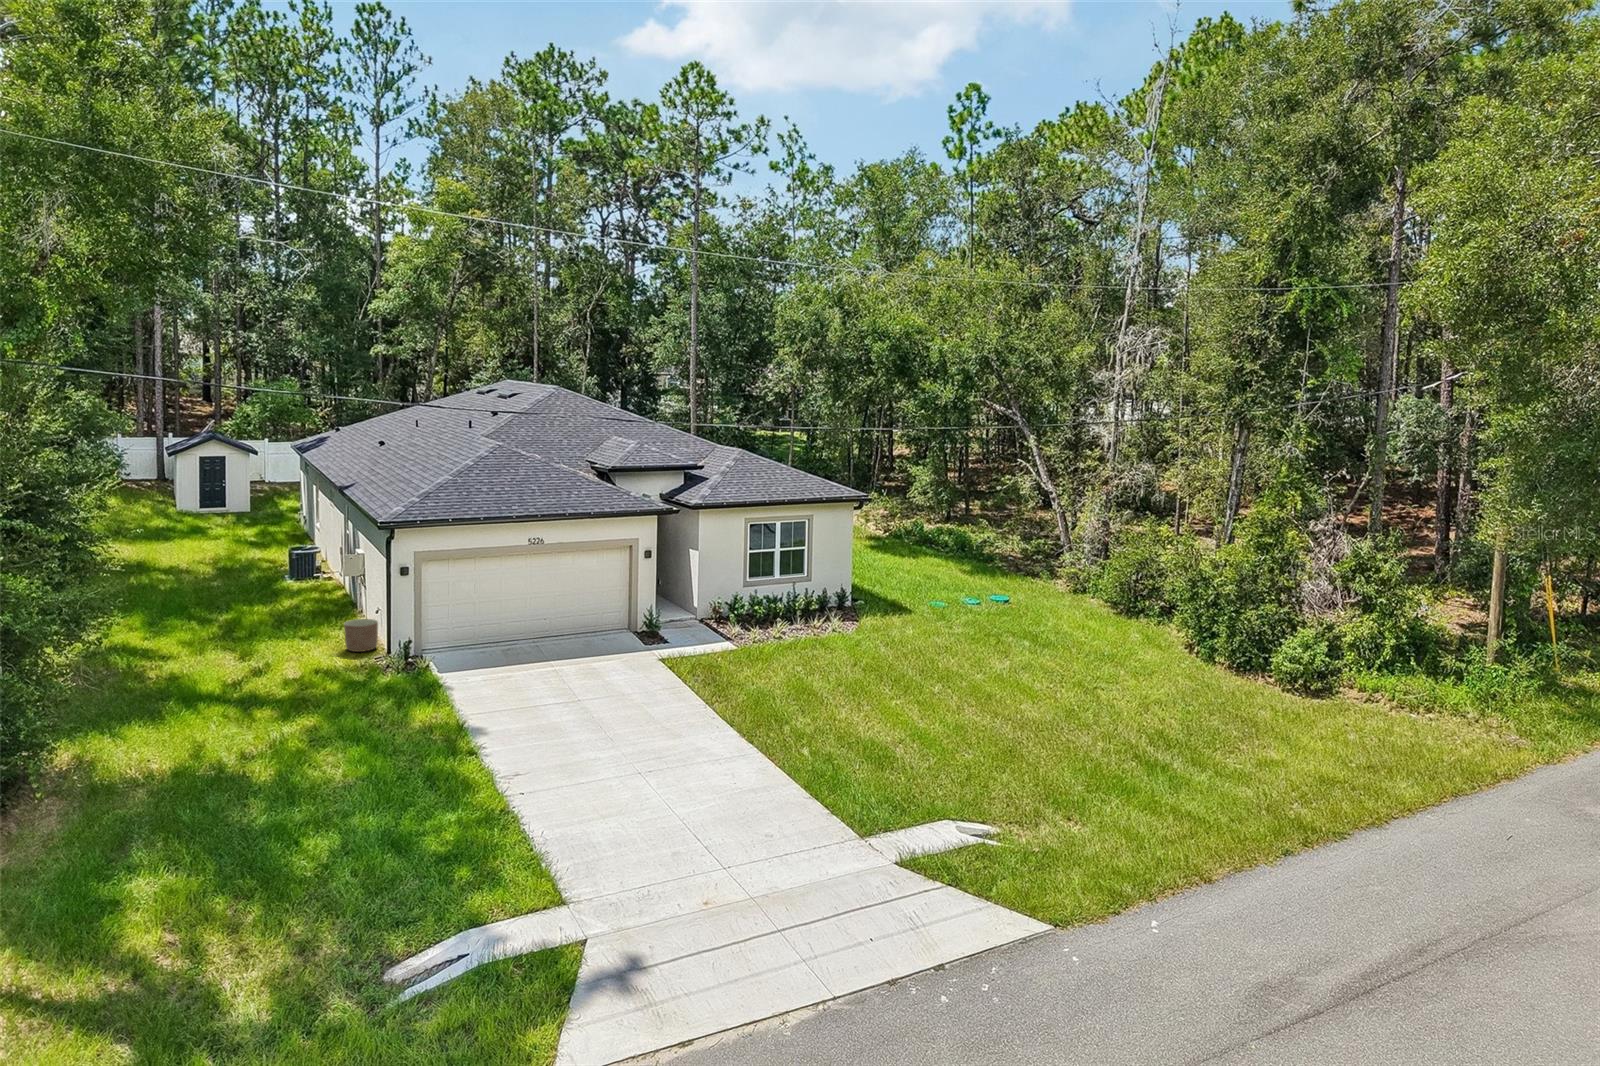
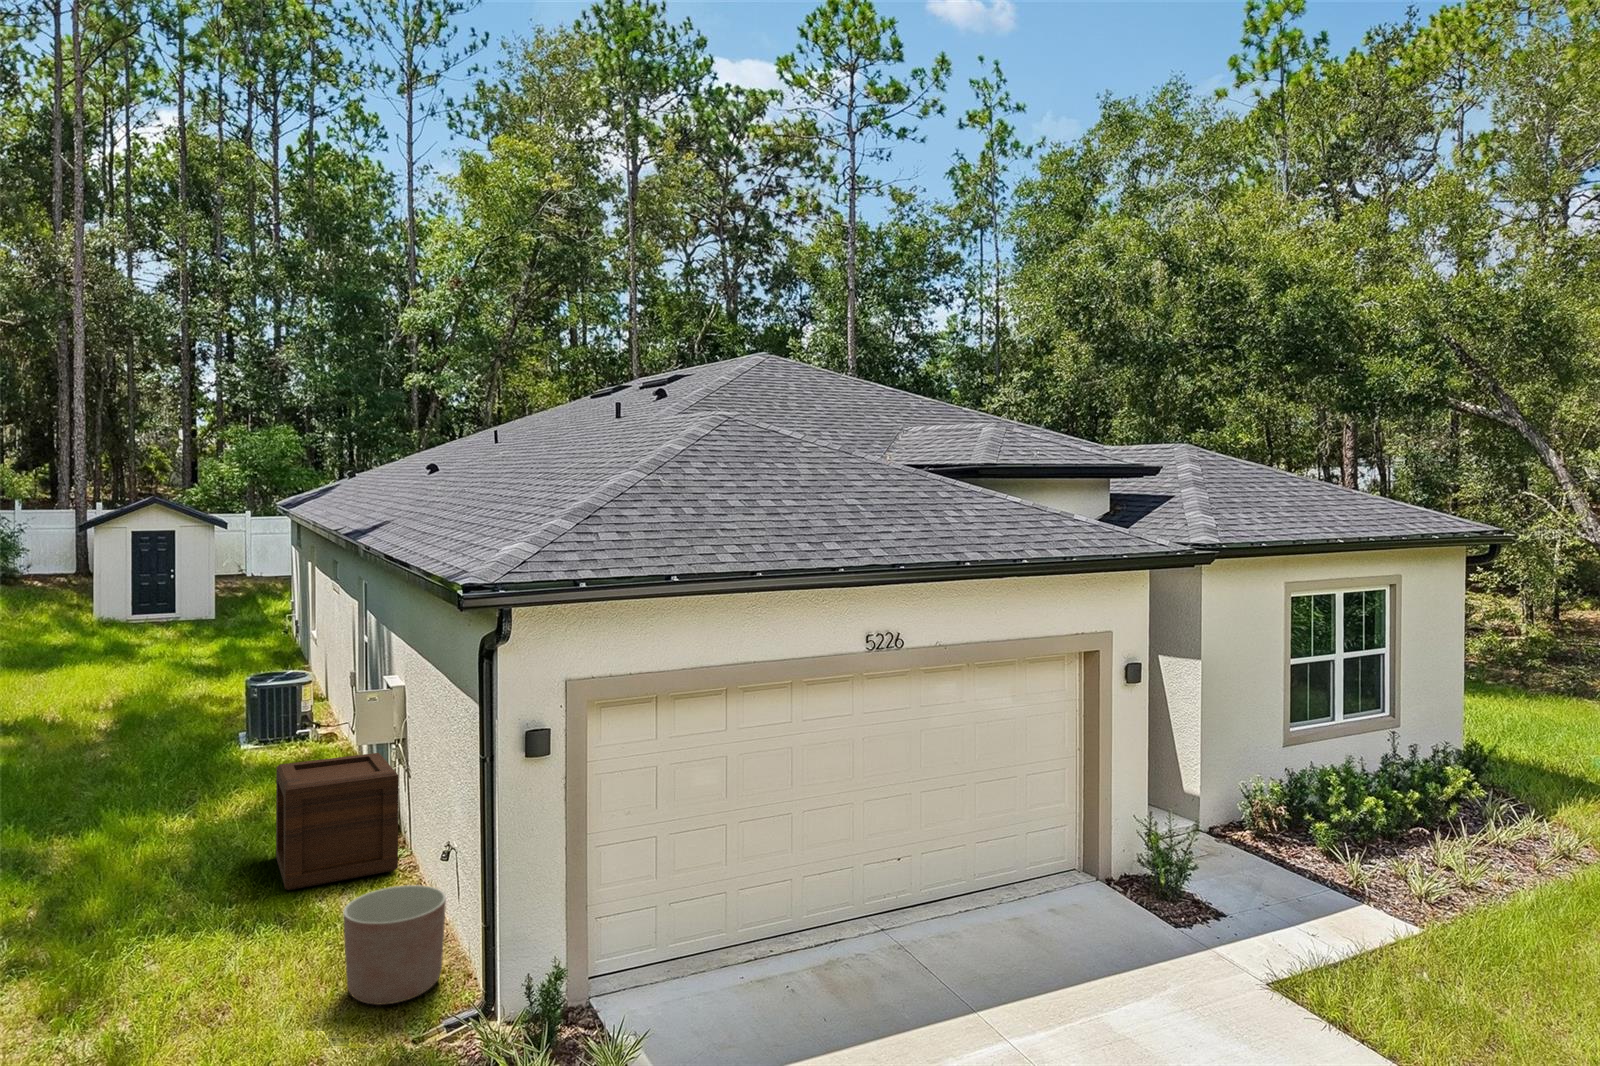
wooden crate: none [314,580,364,627] -> present [276,753,398,890]

